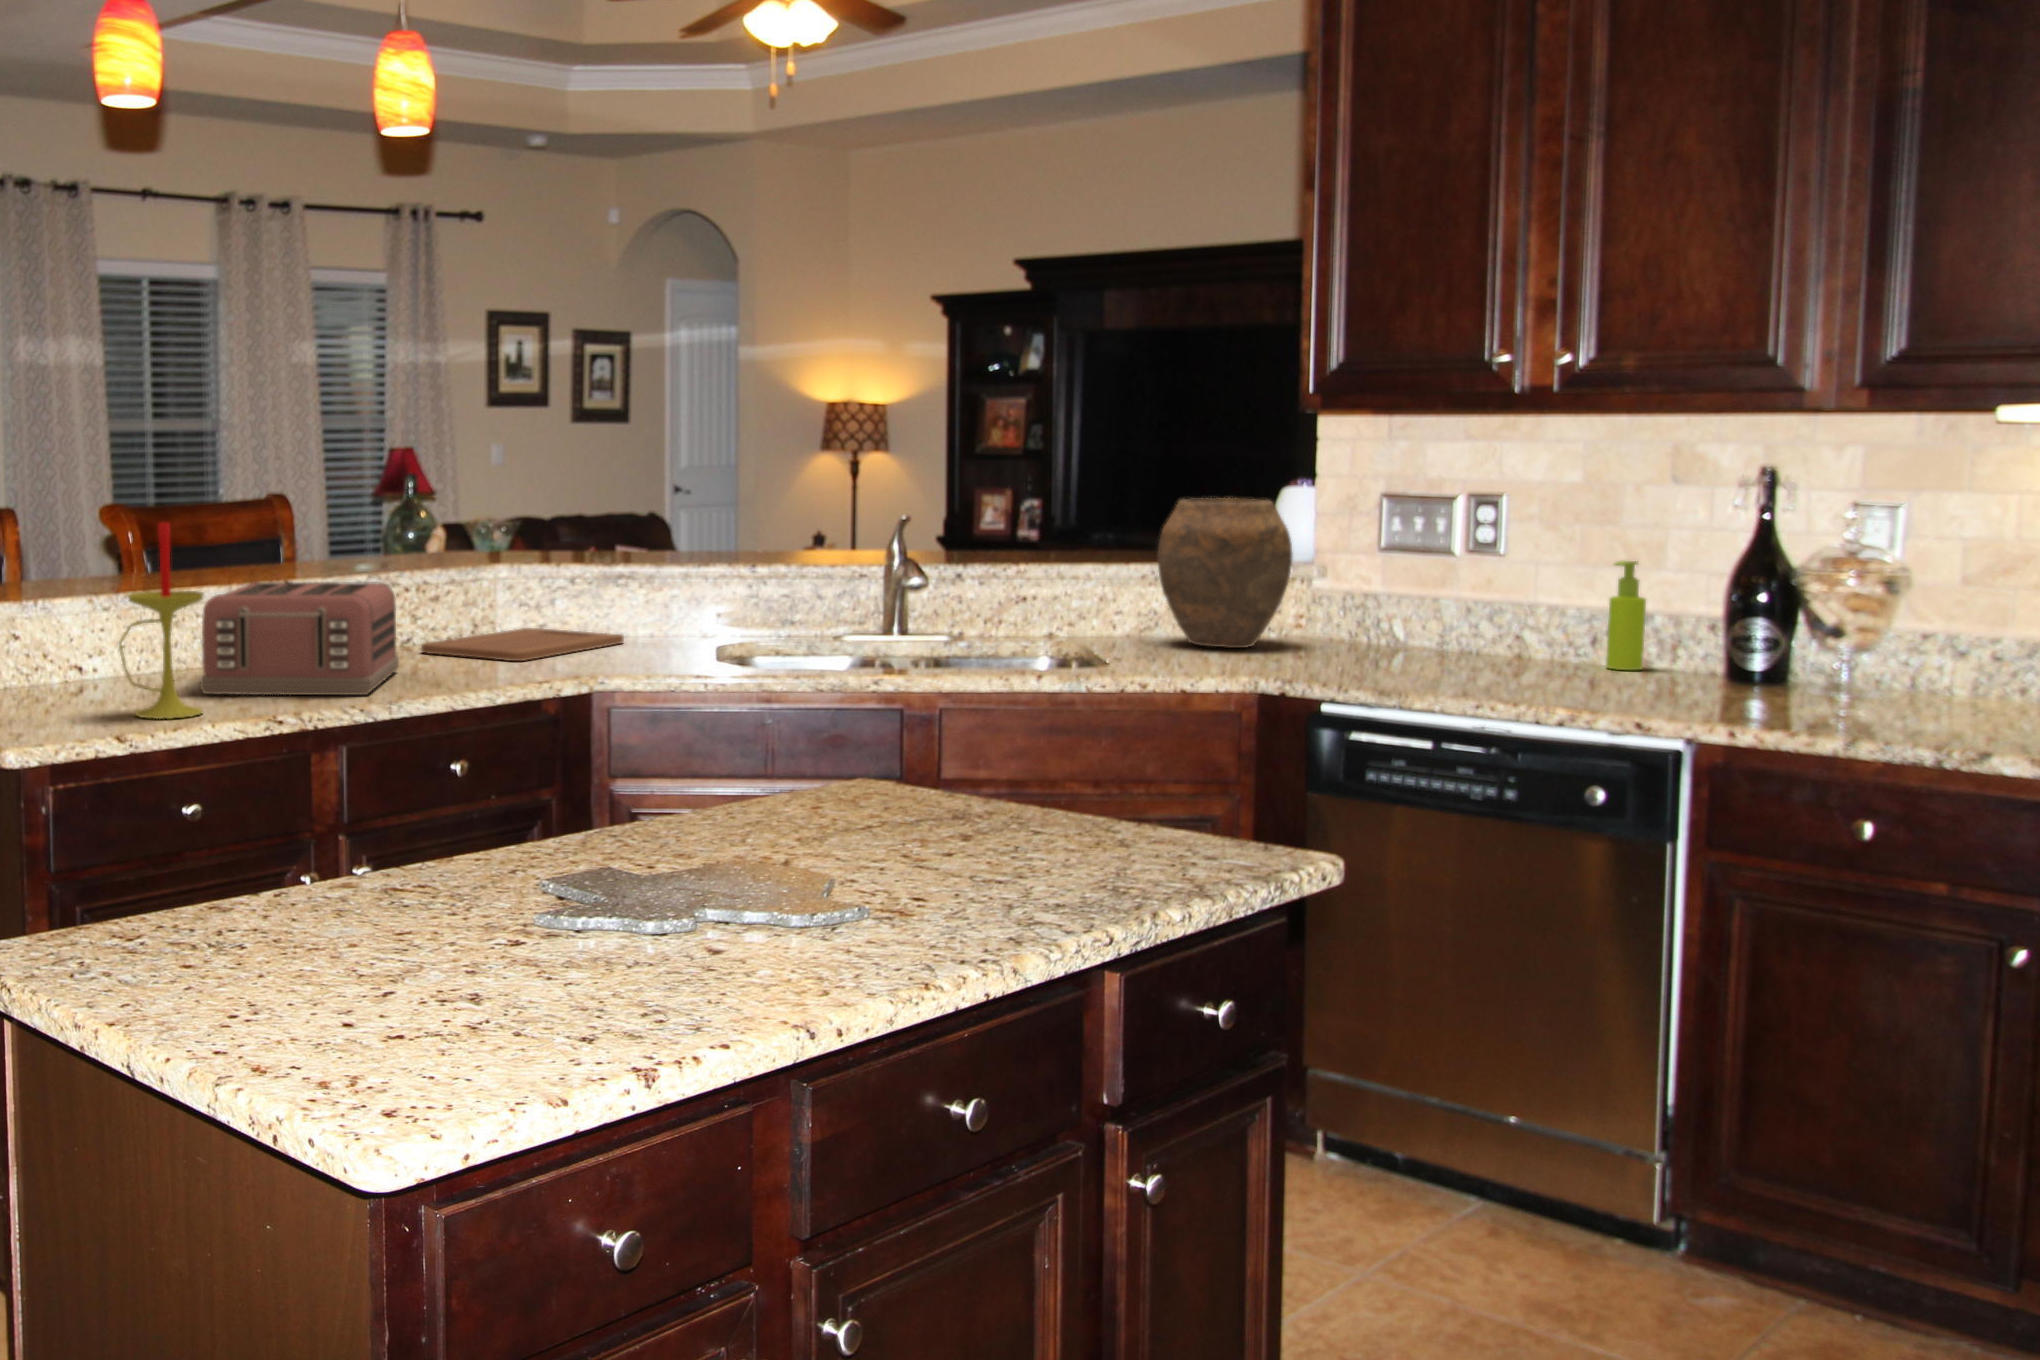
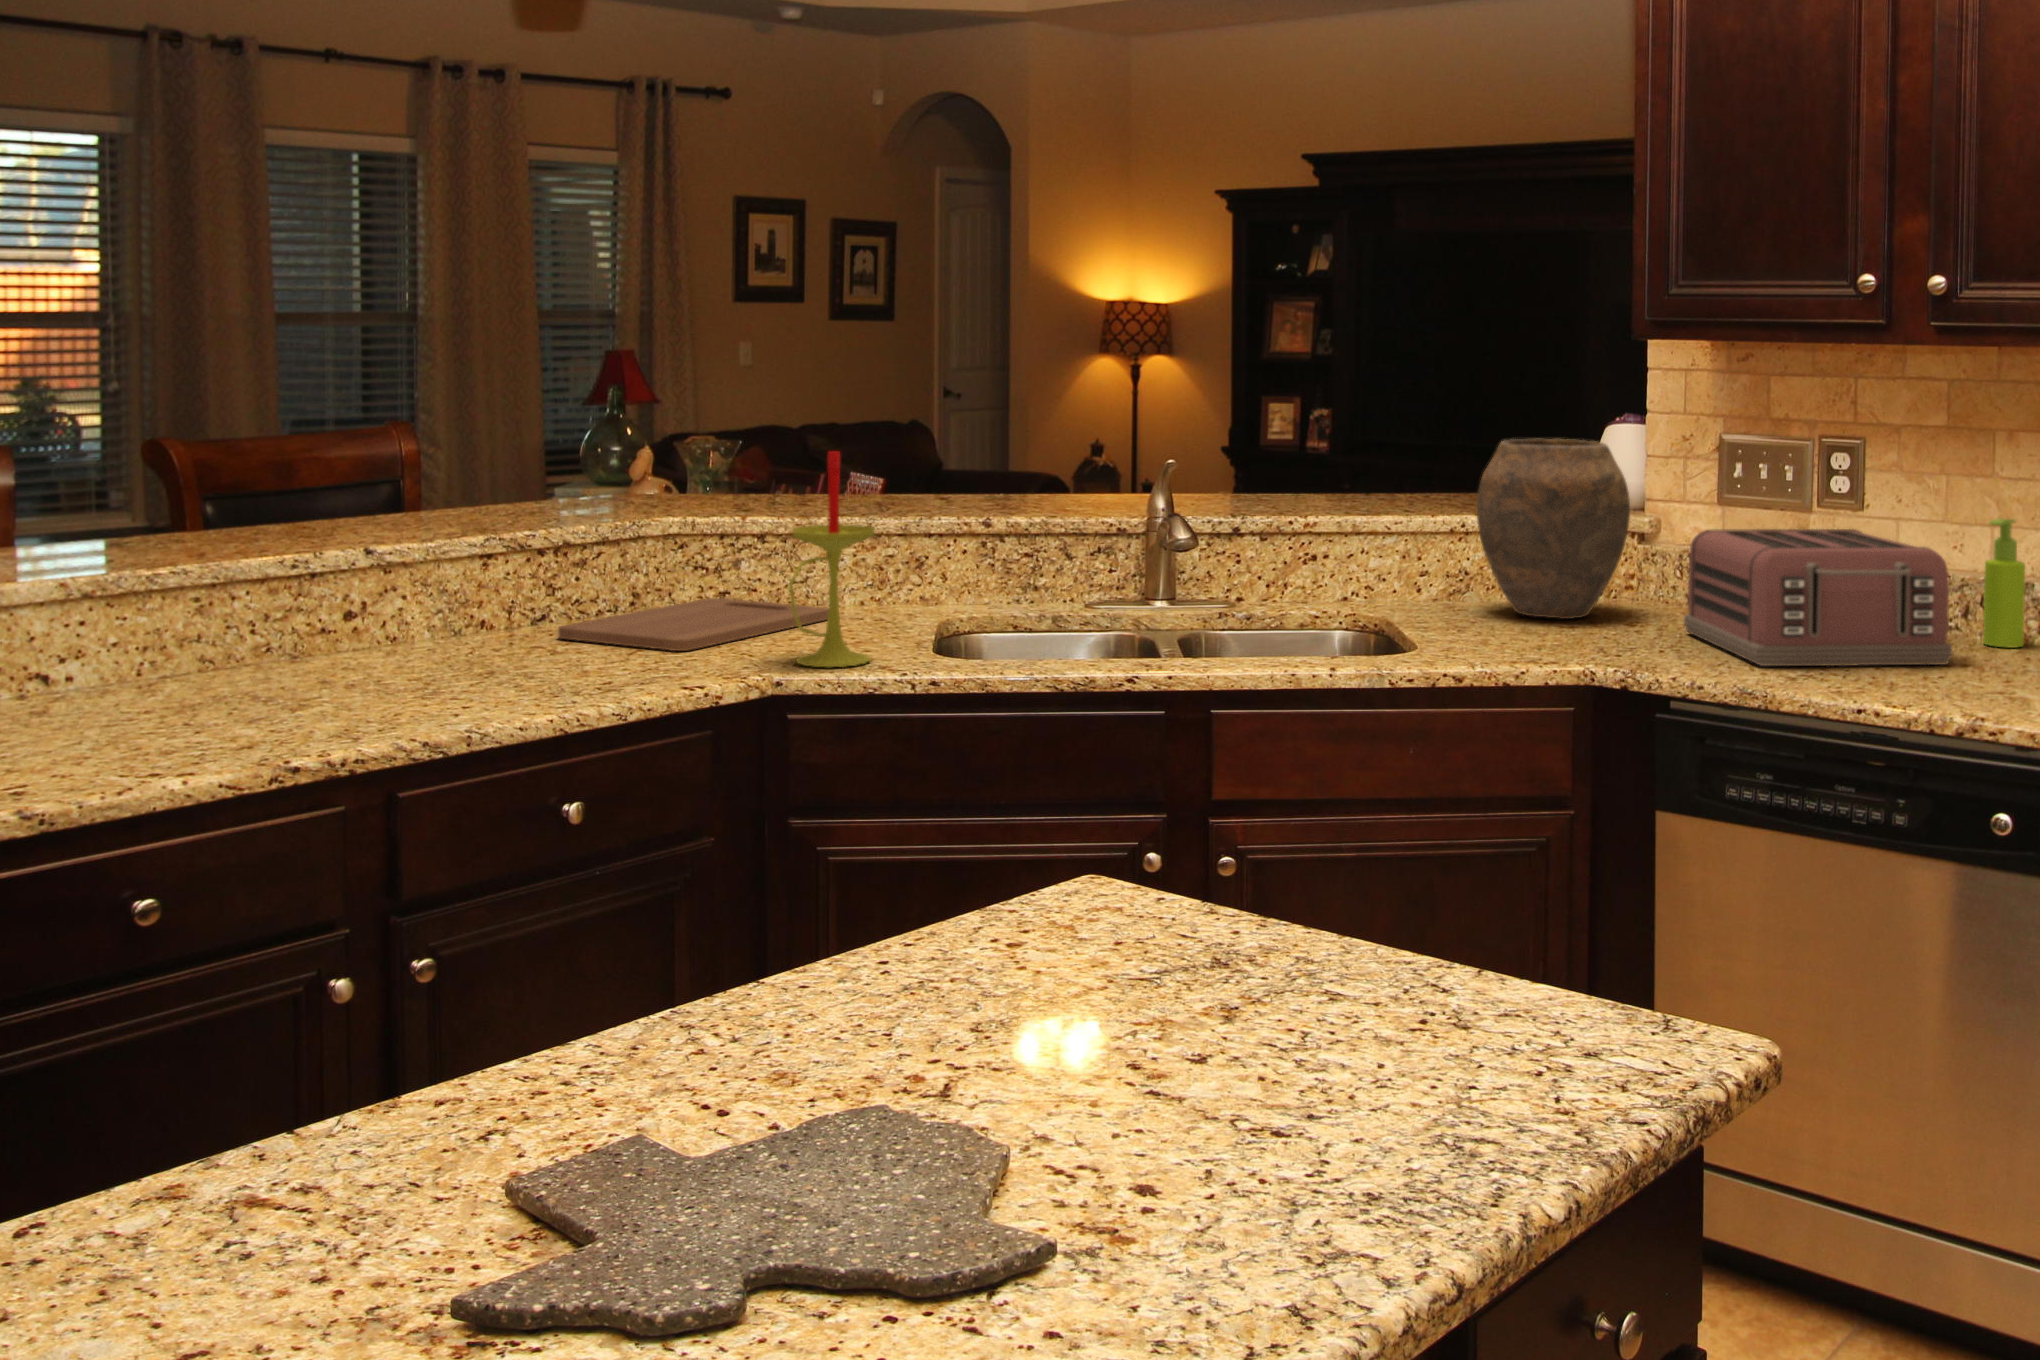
candle: present [119,523,203,719] -> present [789,451,875,667]
toaster: present [200,582,399,695] -> present [1684,529,1952,666]

